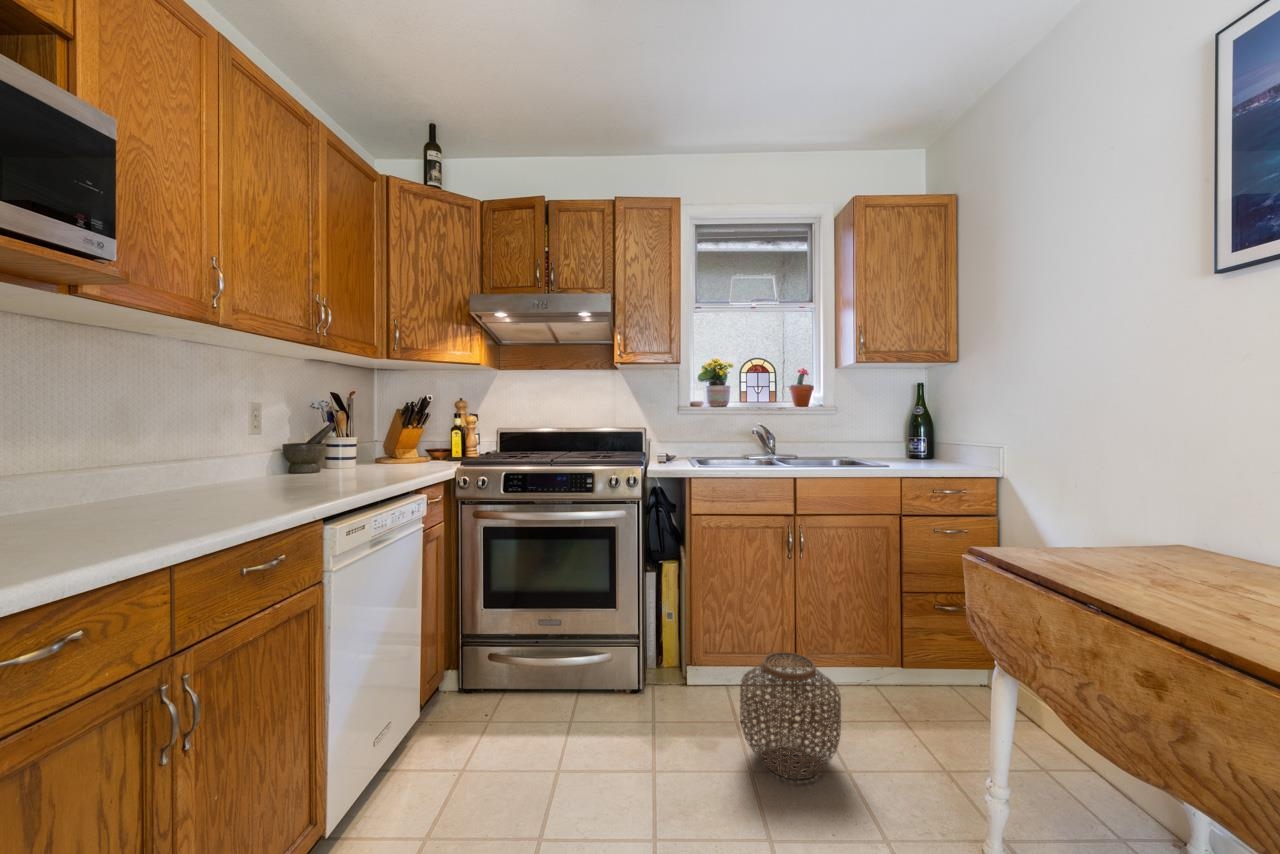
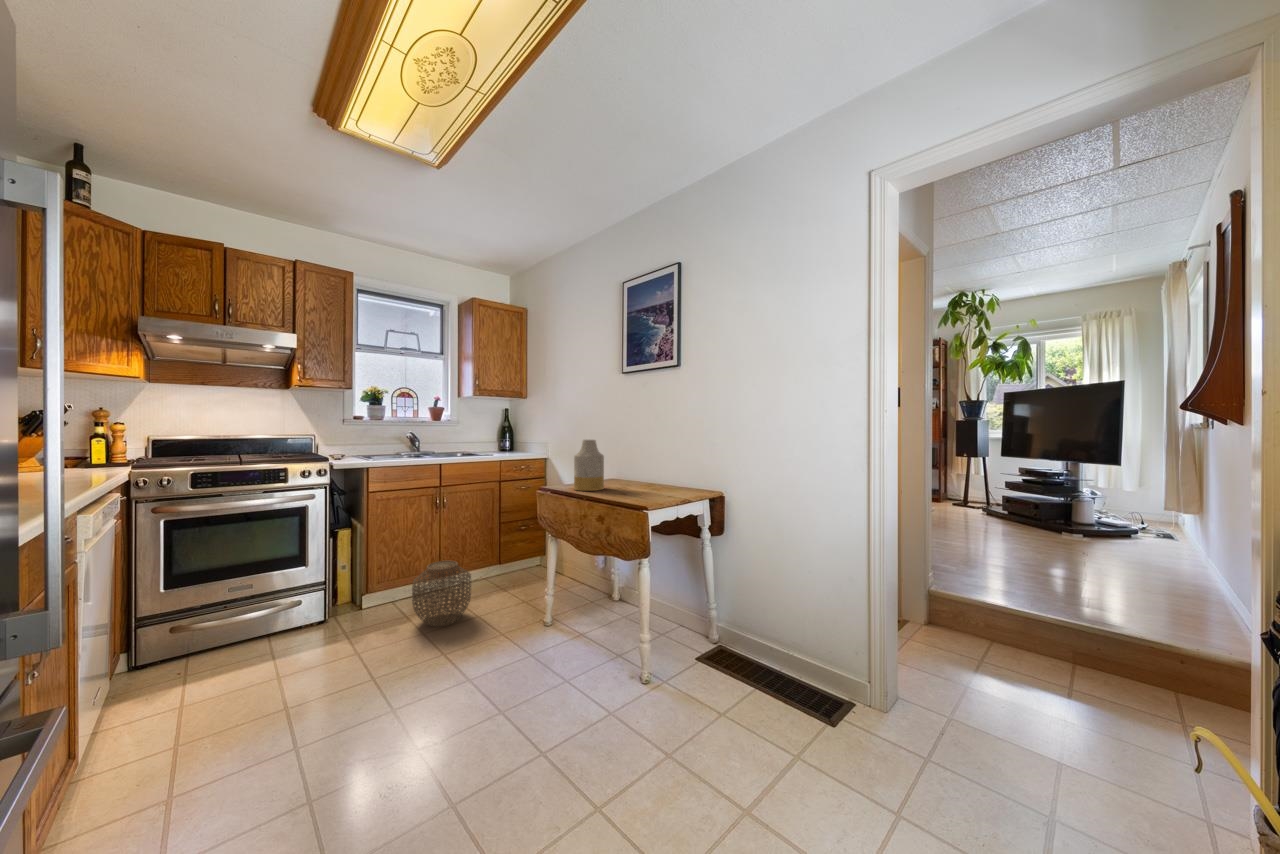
vase: none [1099,442,1212,591] -> present [574,440,604,491]

